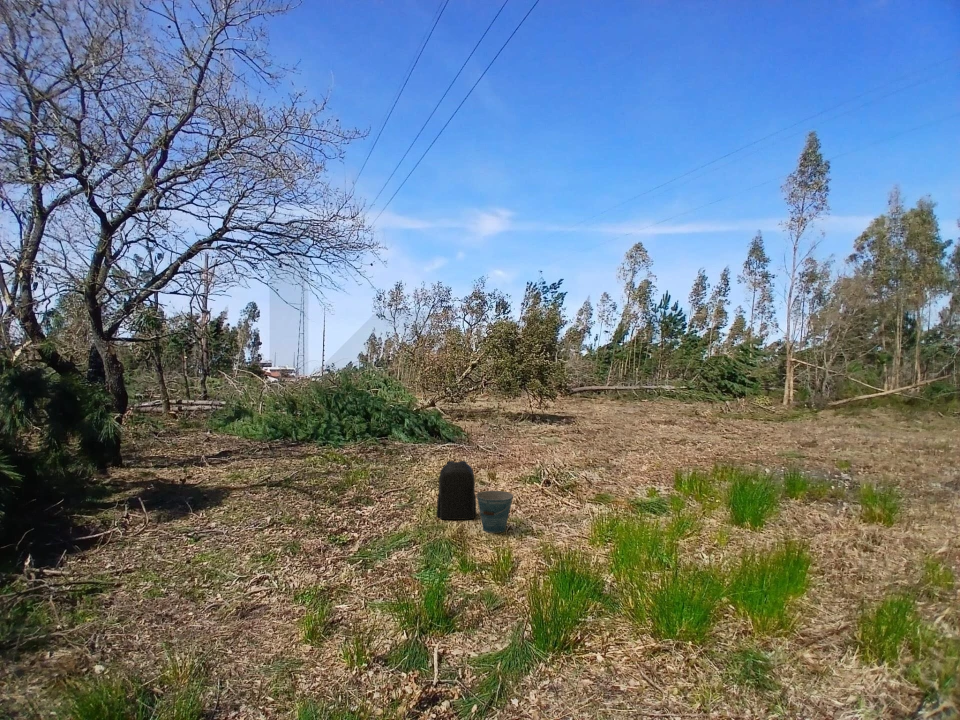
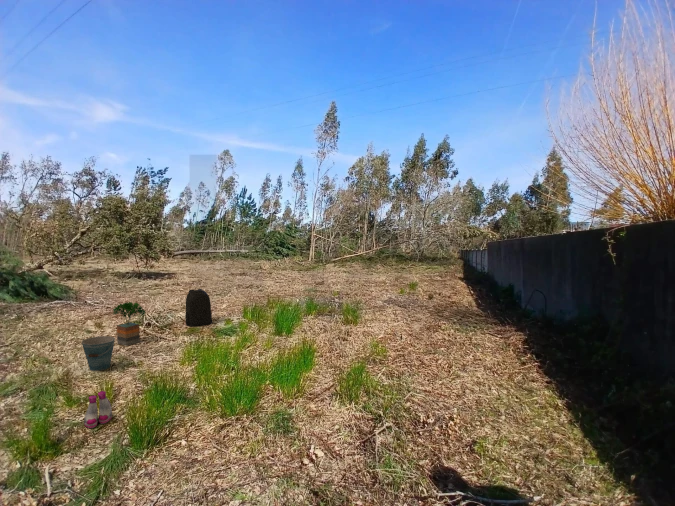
potted tree: none [509,452,549,506] -> present [113,302,145,346]
backpack: present [437,461,477,520] -> present [185,289,212,327]
boots: none [477,561,510,606] -> present [84,391,112,428]

